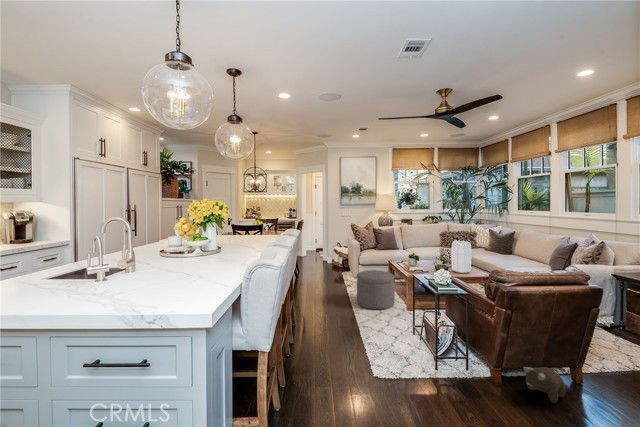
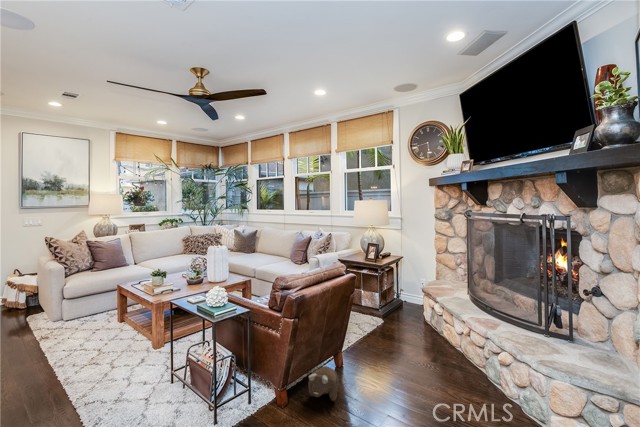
ottoman: present [357,270,395,309] -> none [63,302,133,367]

